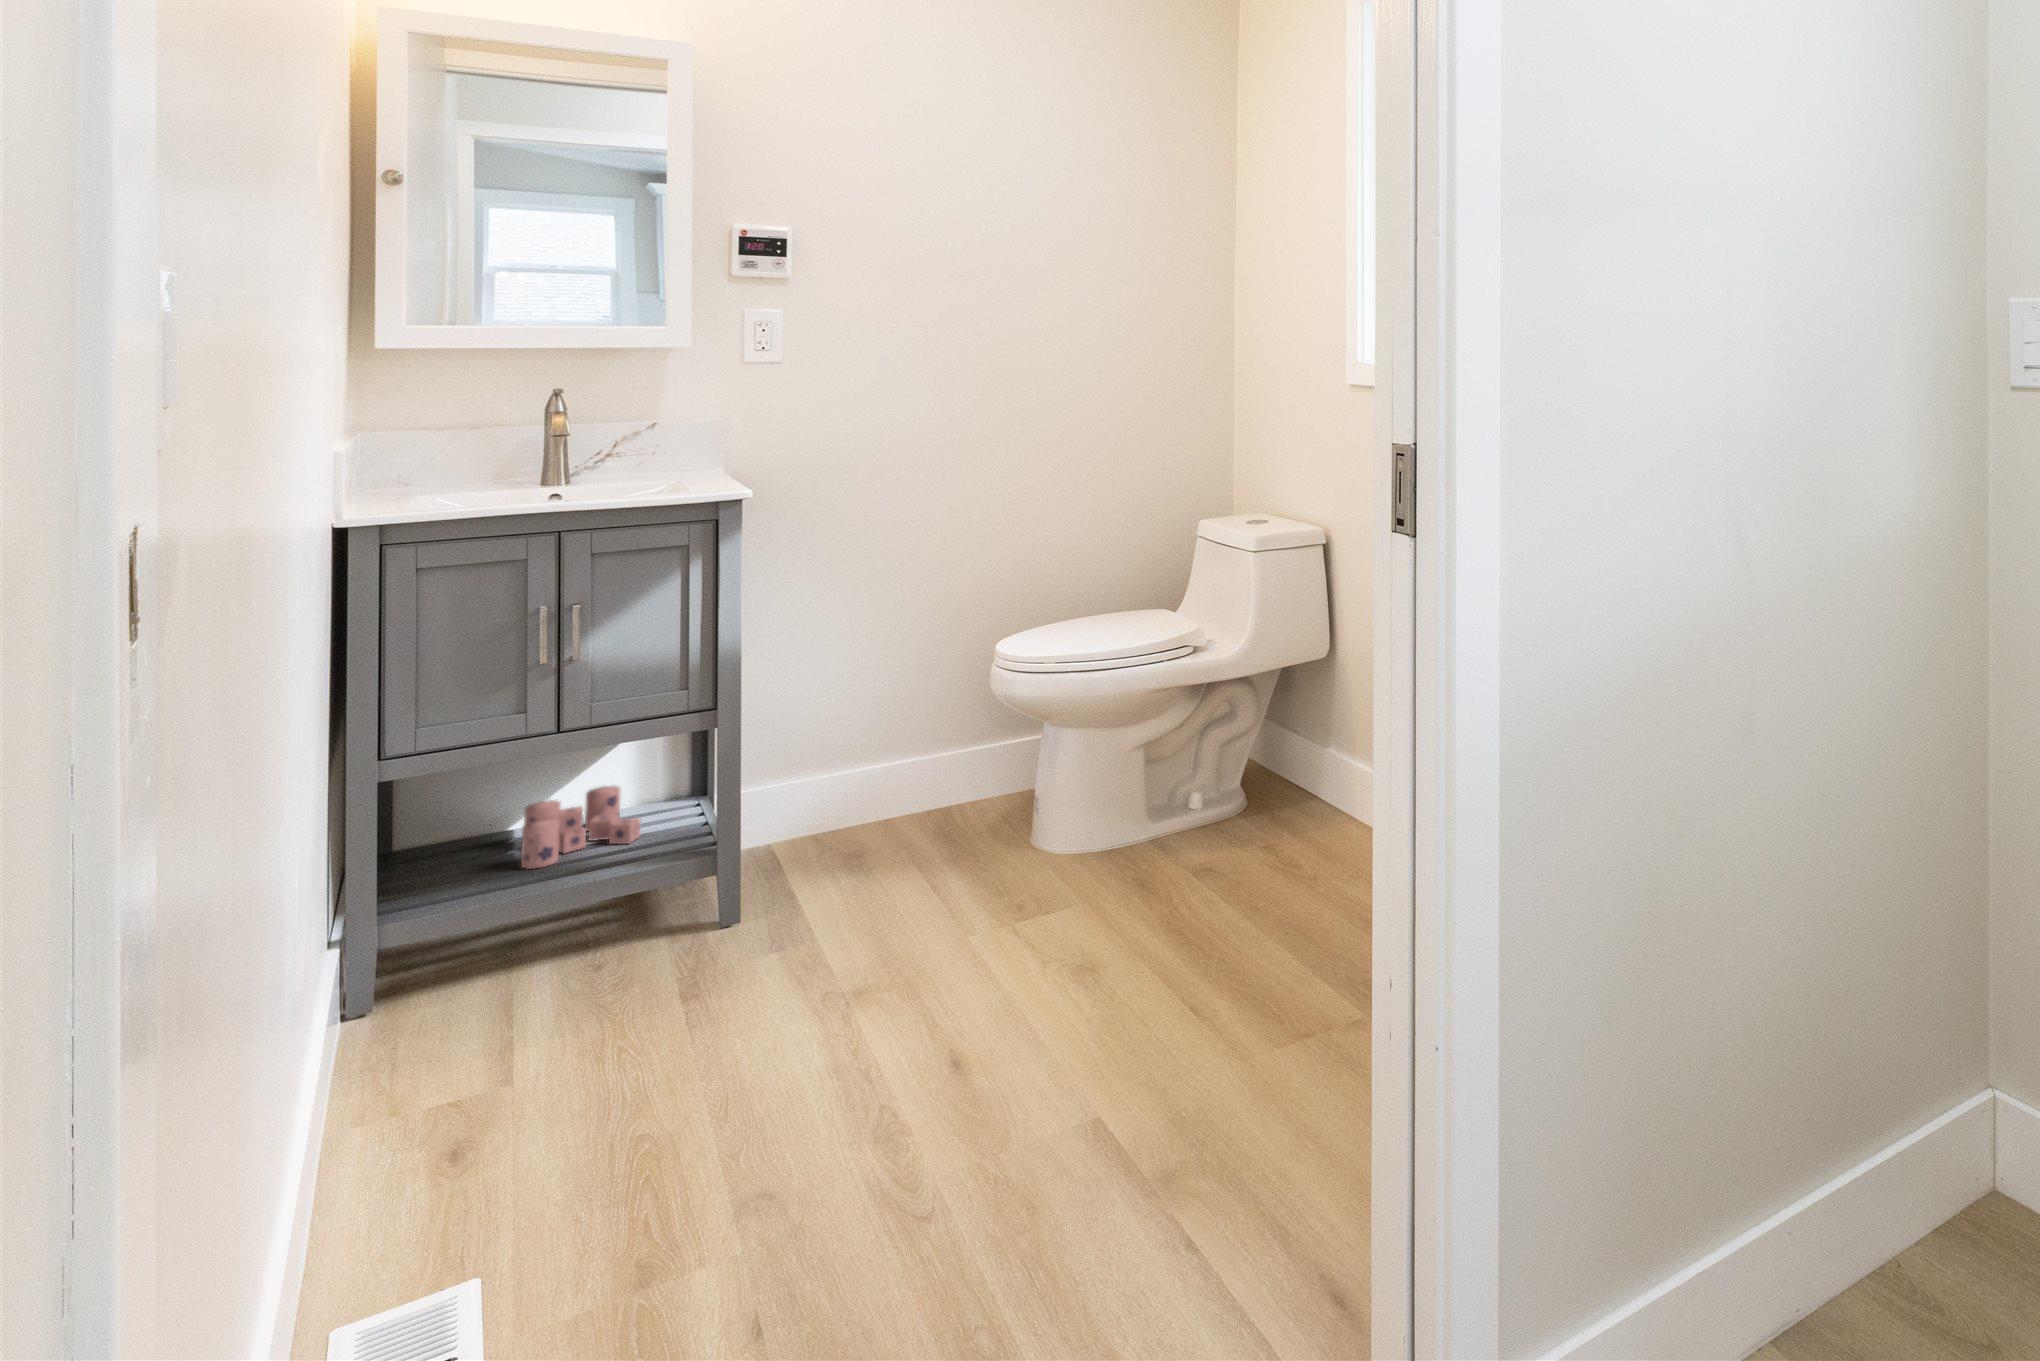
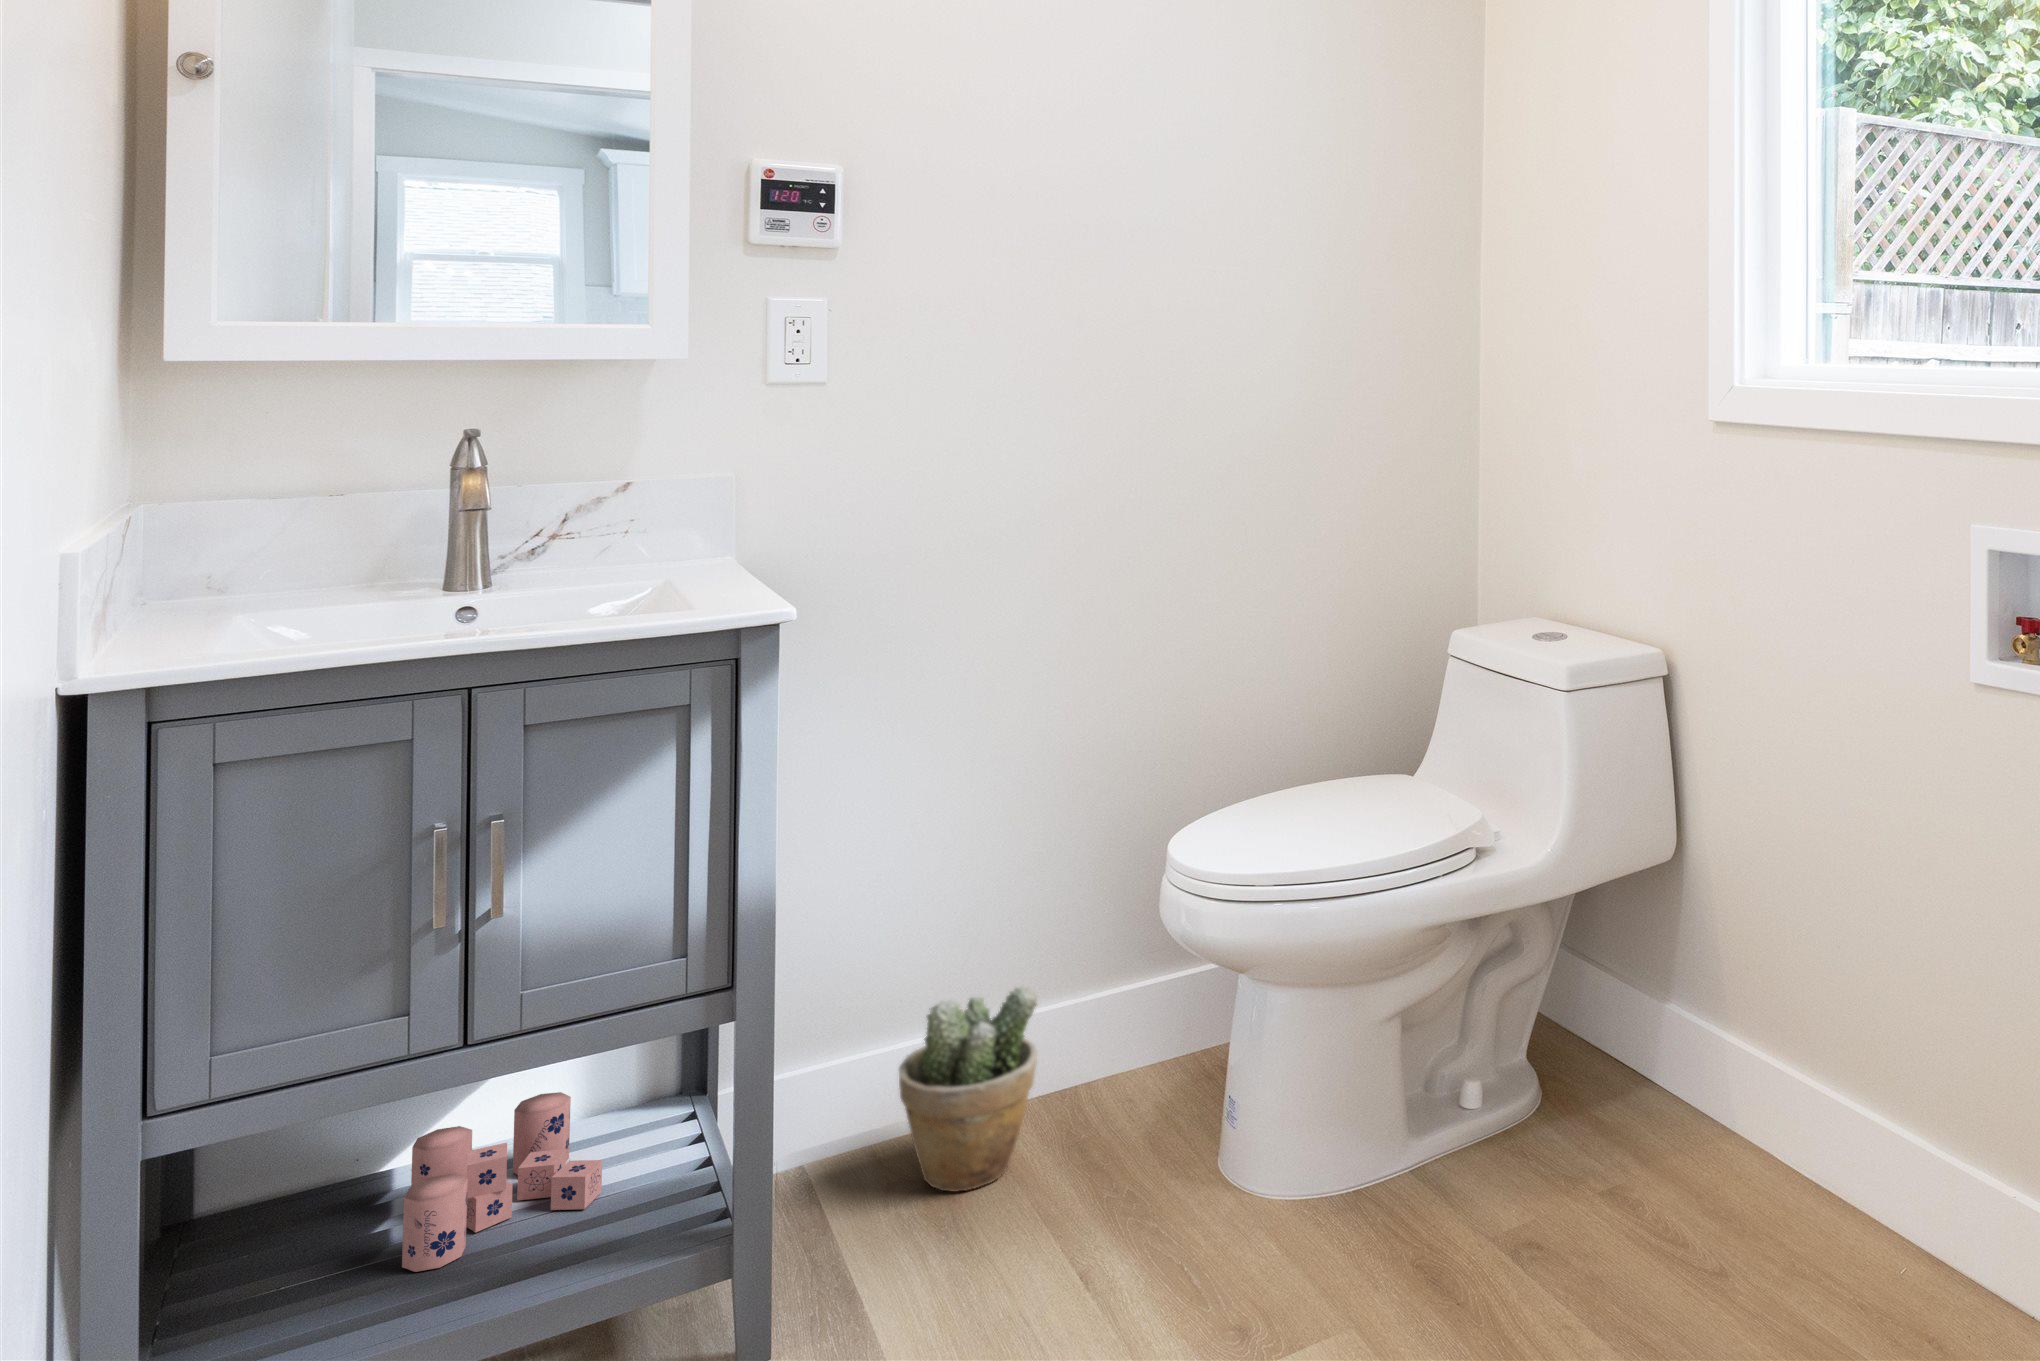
potted plant: none [828,731,918,853] -> present [899,987,1037,1192]

